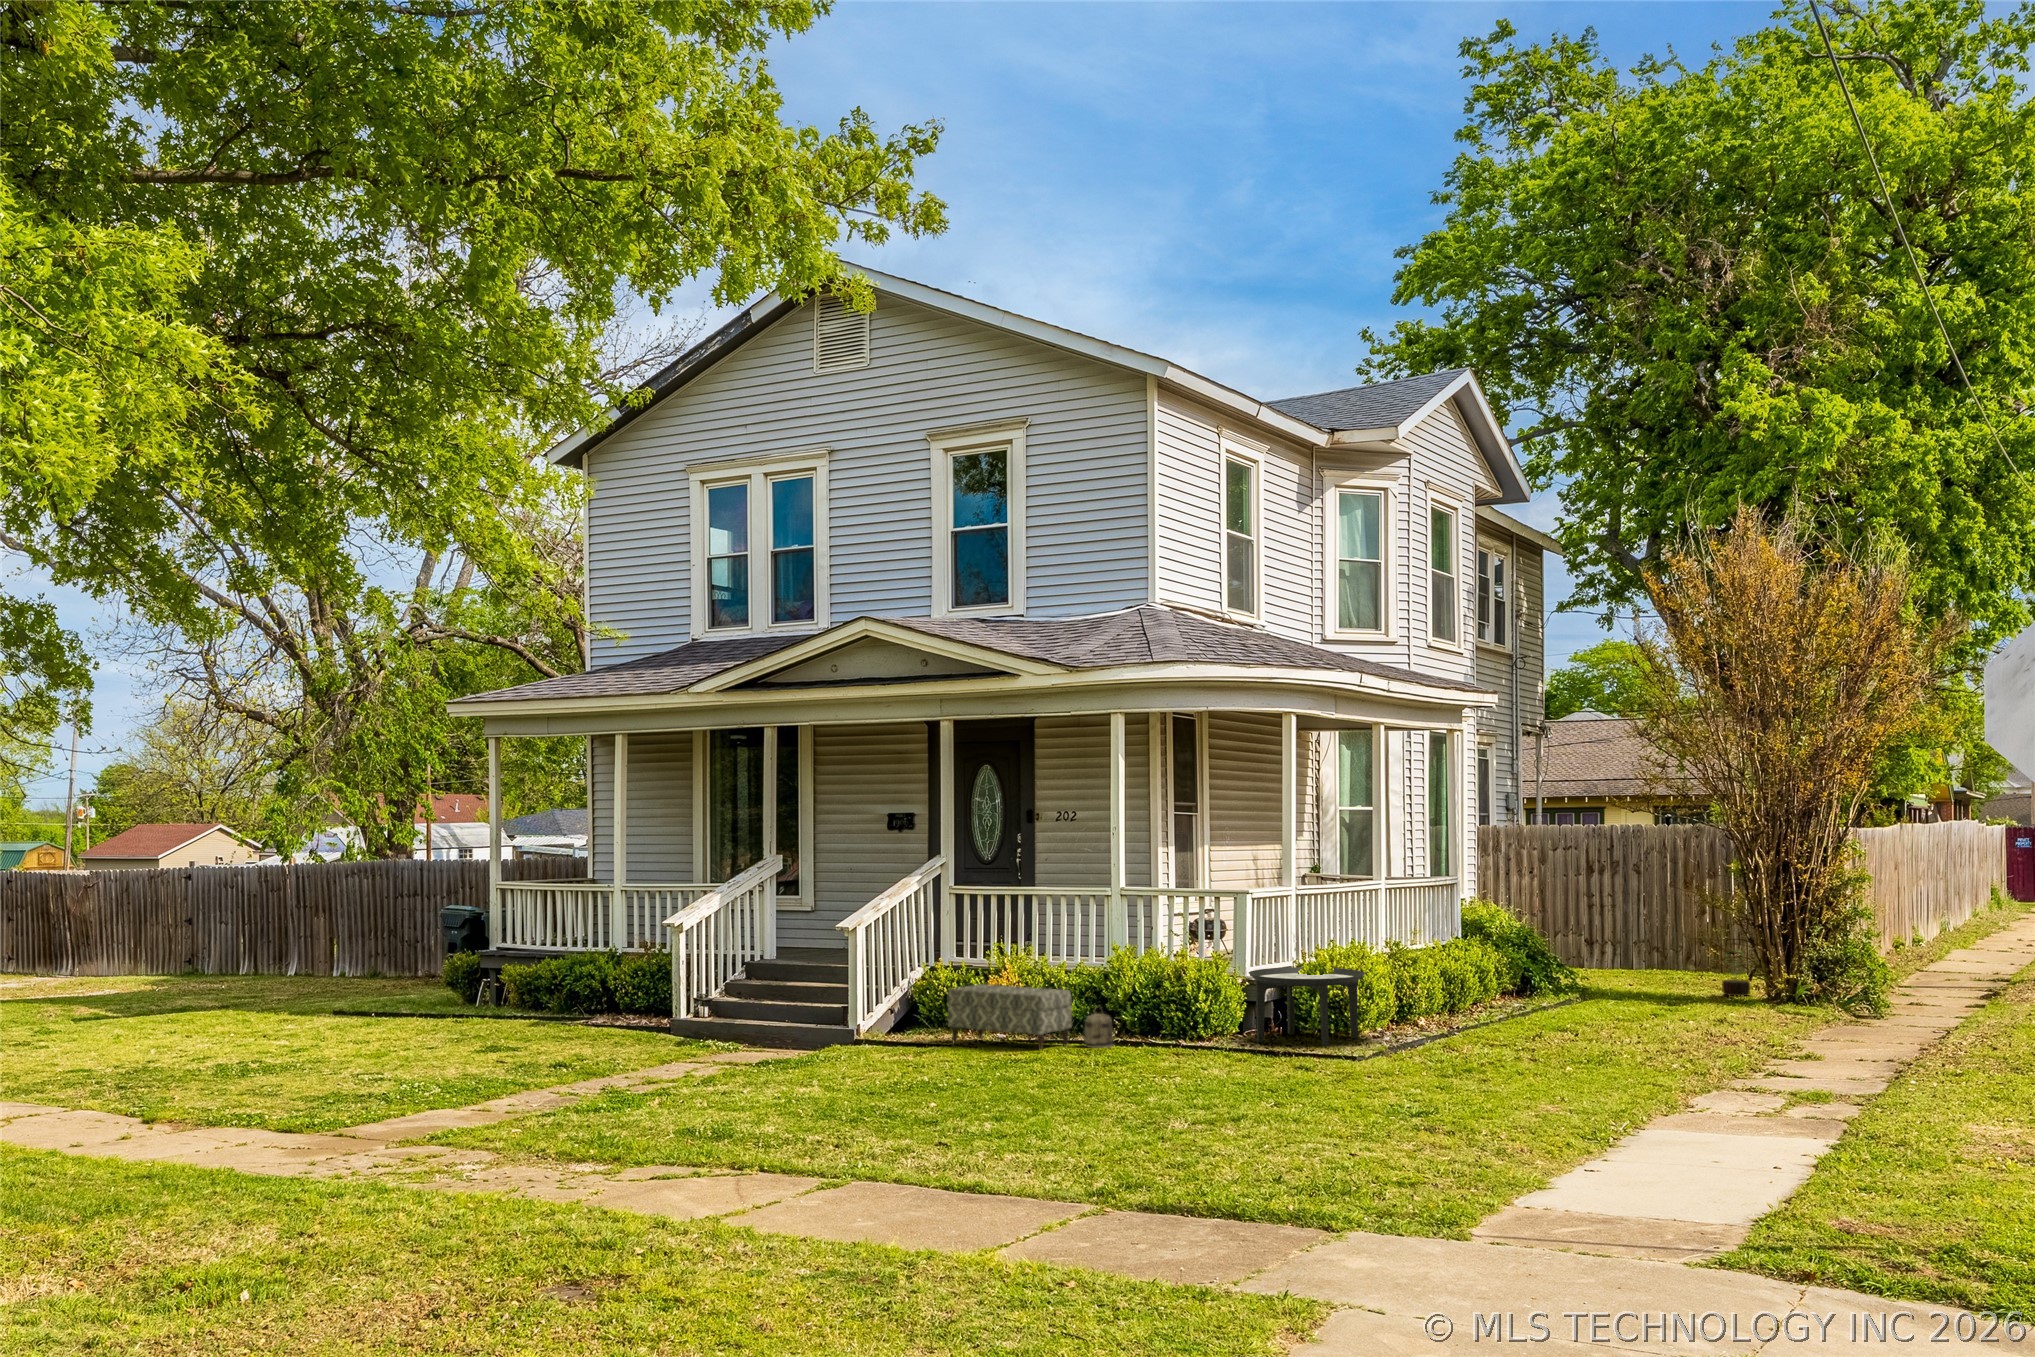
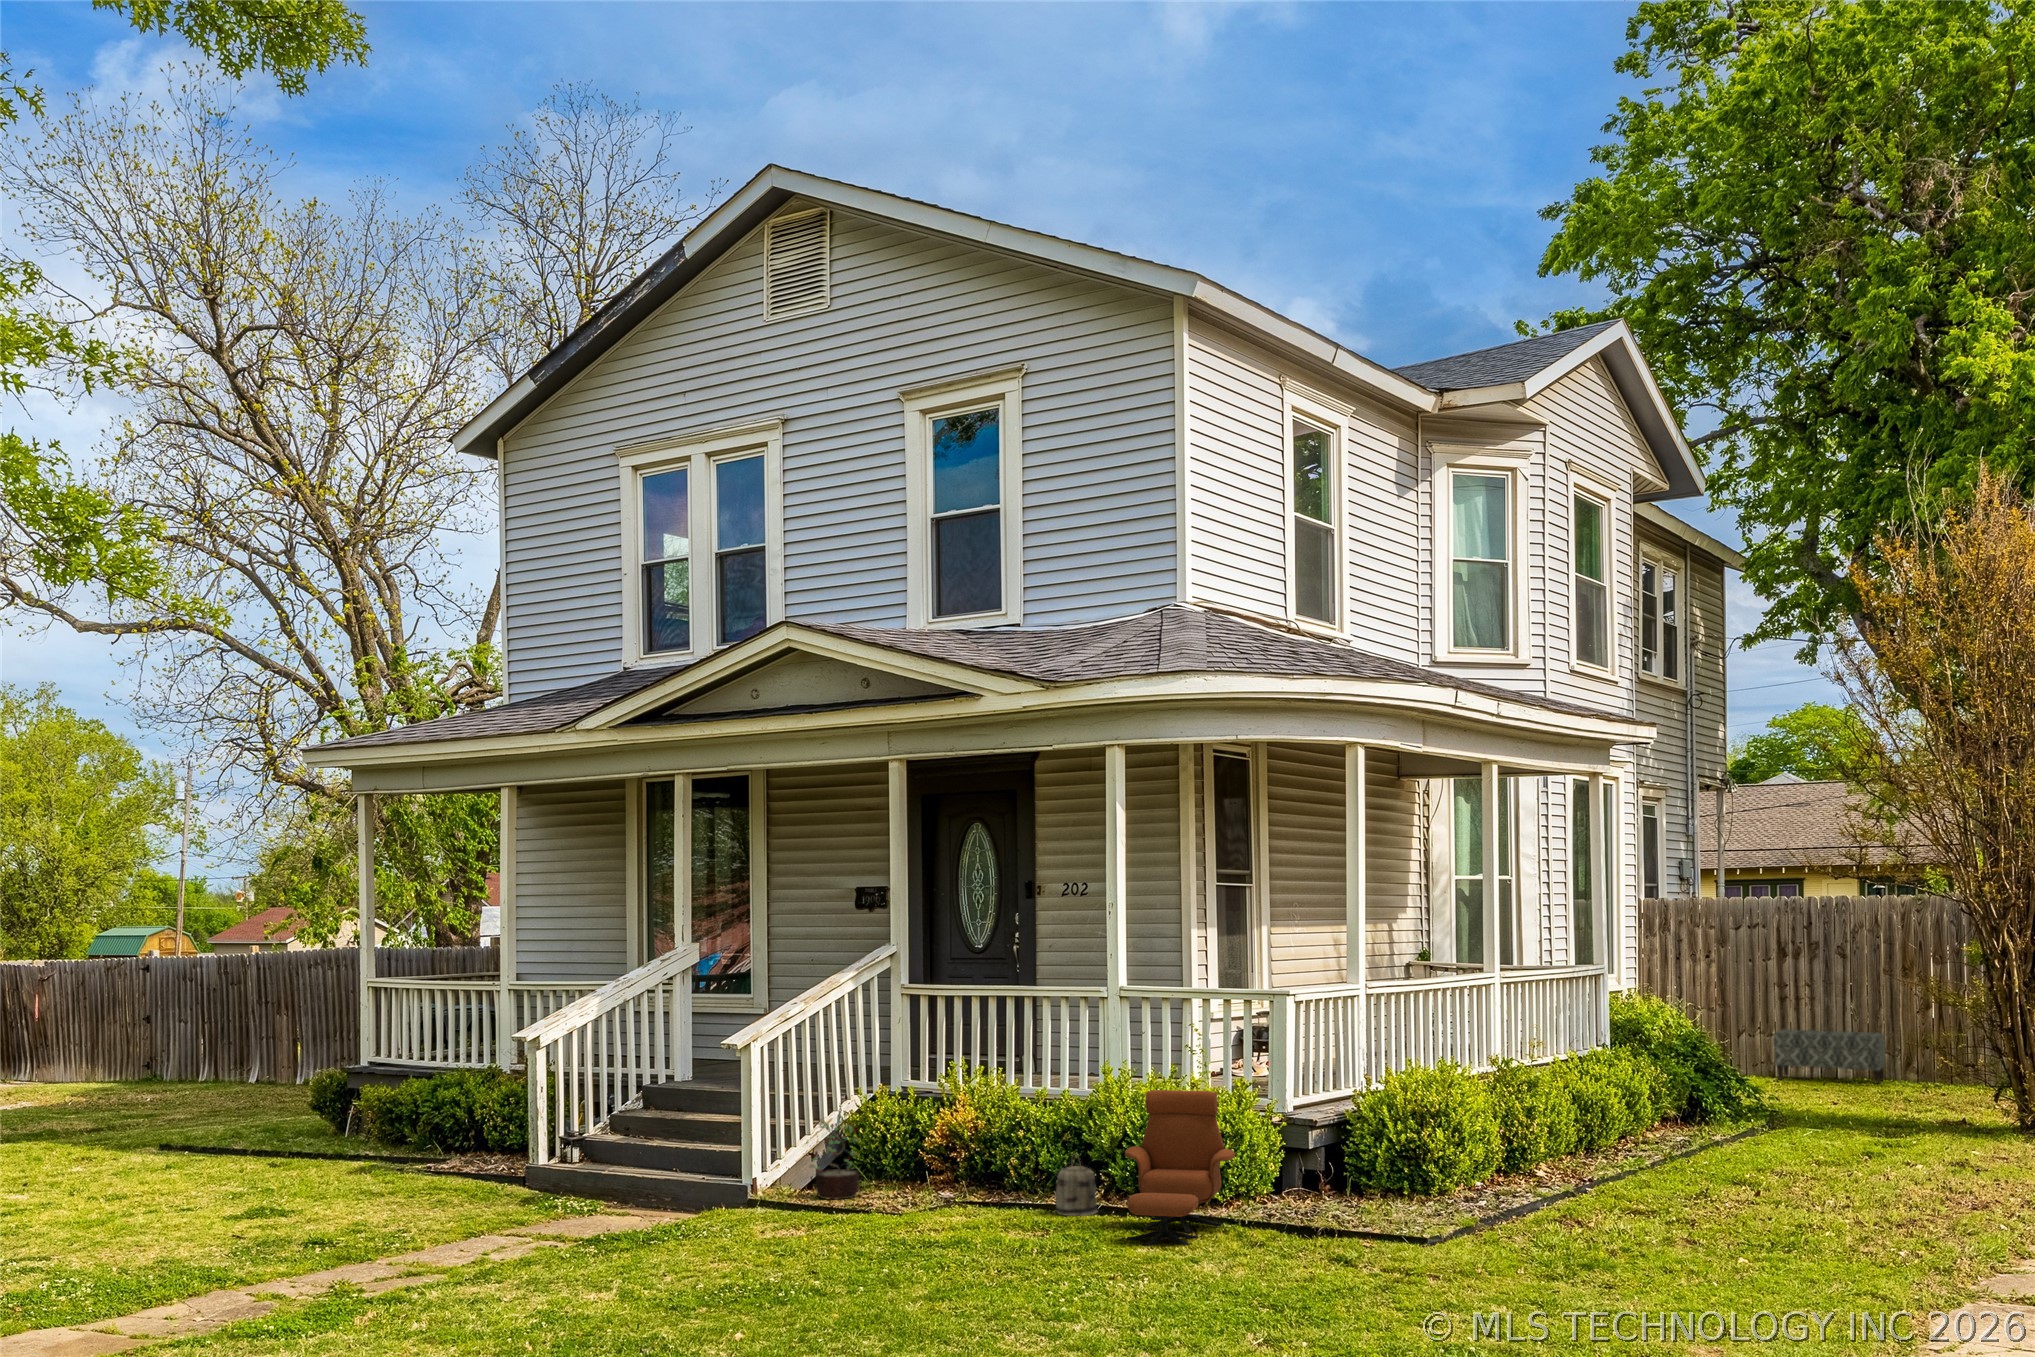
decorative plant: present [1722,950,1750,996] -> present [811,1121,859,1200]
lounge chair: none [1139,958,1217,1063] -> present [1125,1090,1235,1246]
round table: present [1249,967,1365,1046] -> none [1290,1101,1455,1222]
bench: present [948,984,1072,1050] -> present [1773,1029,1886,1084]

